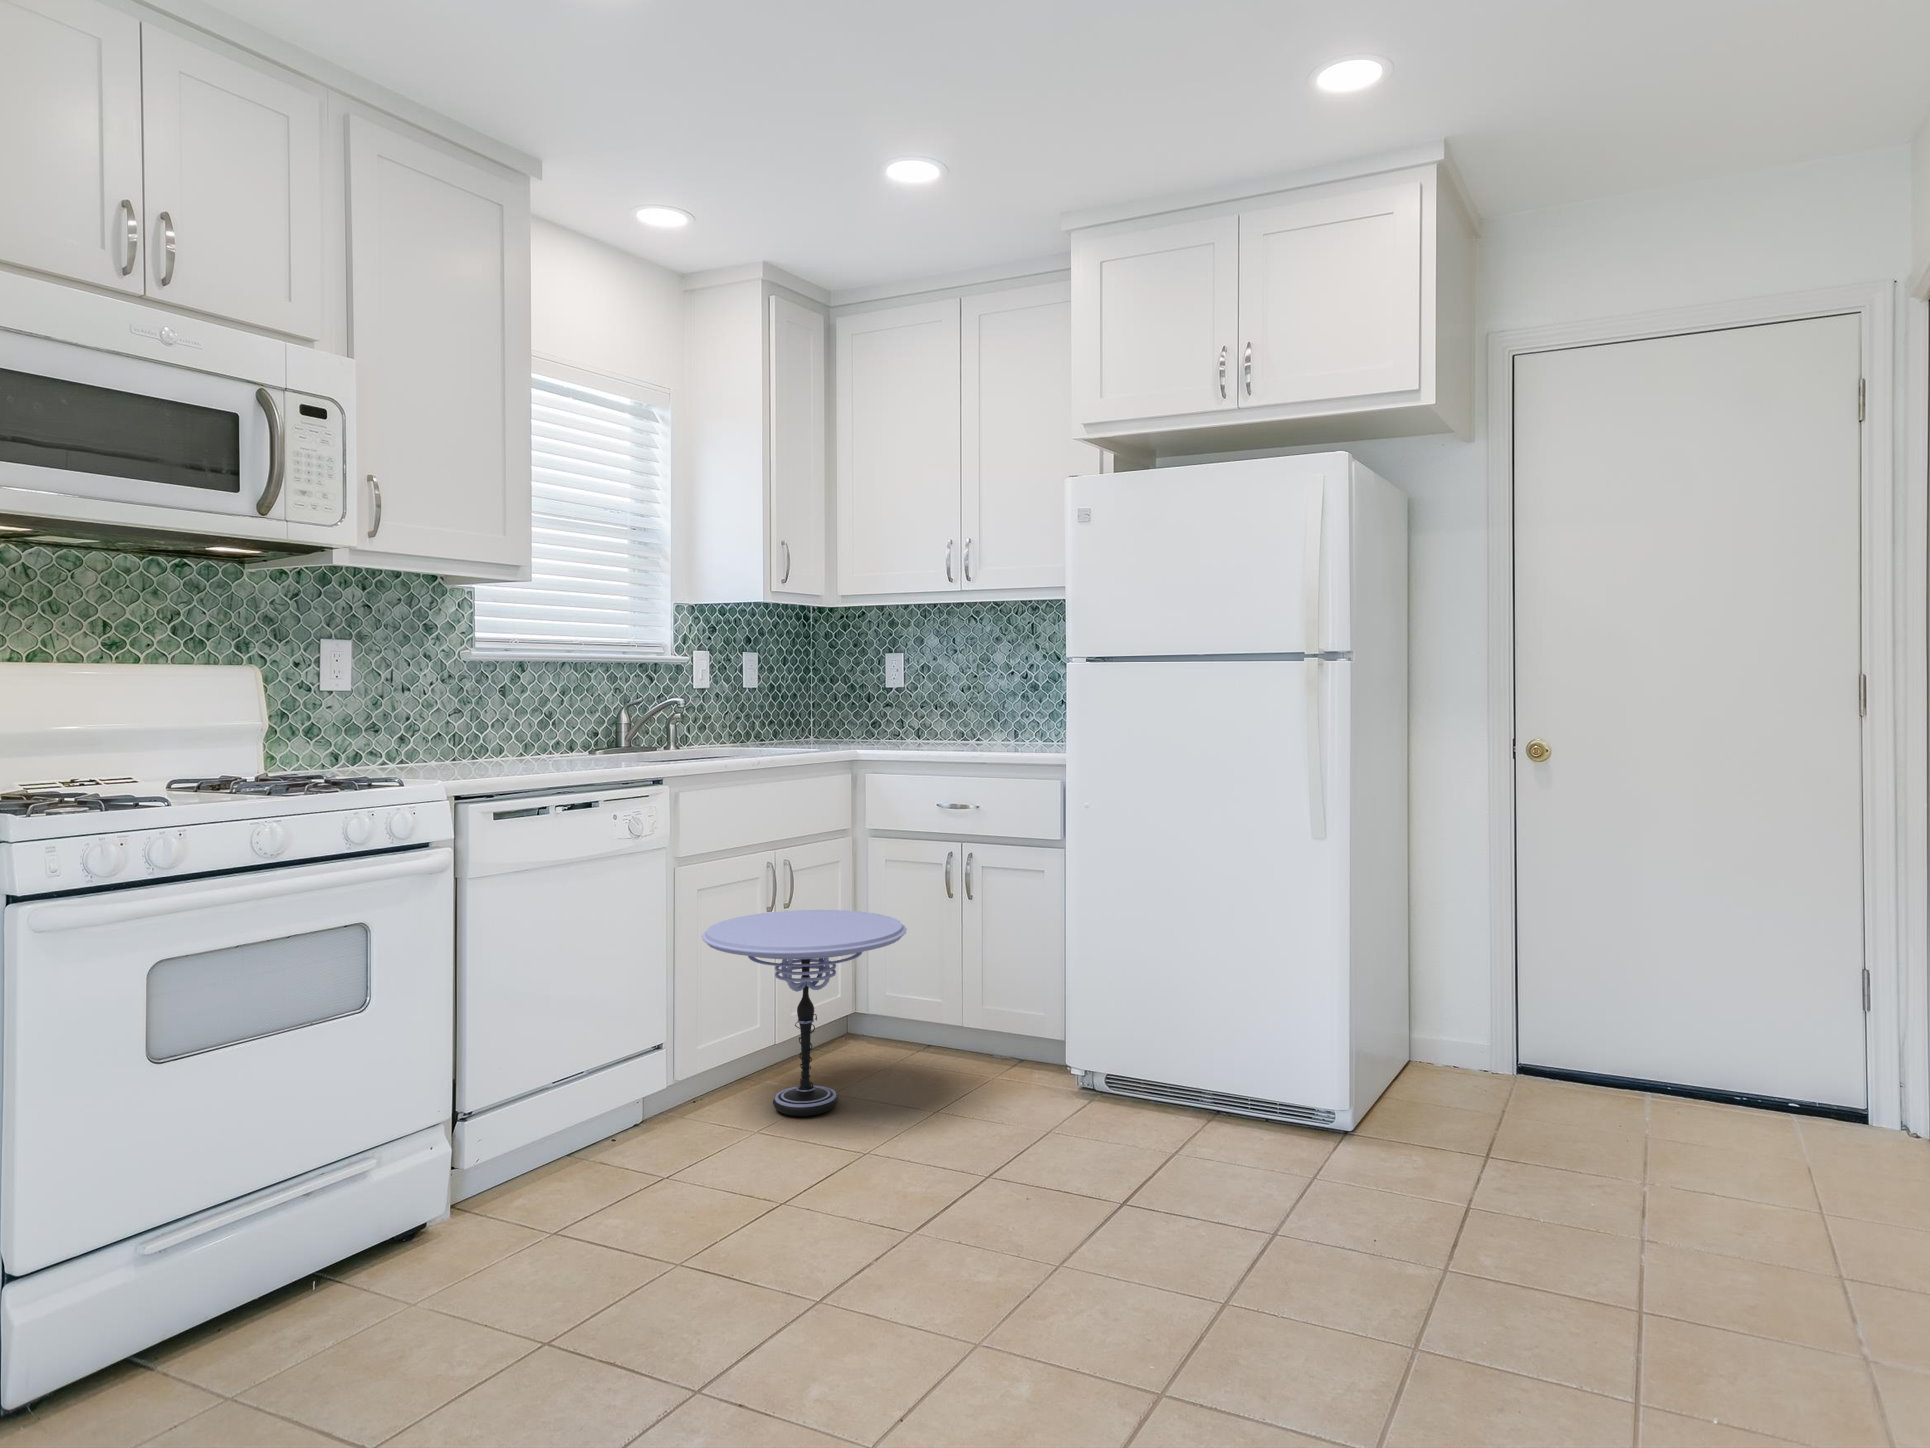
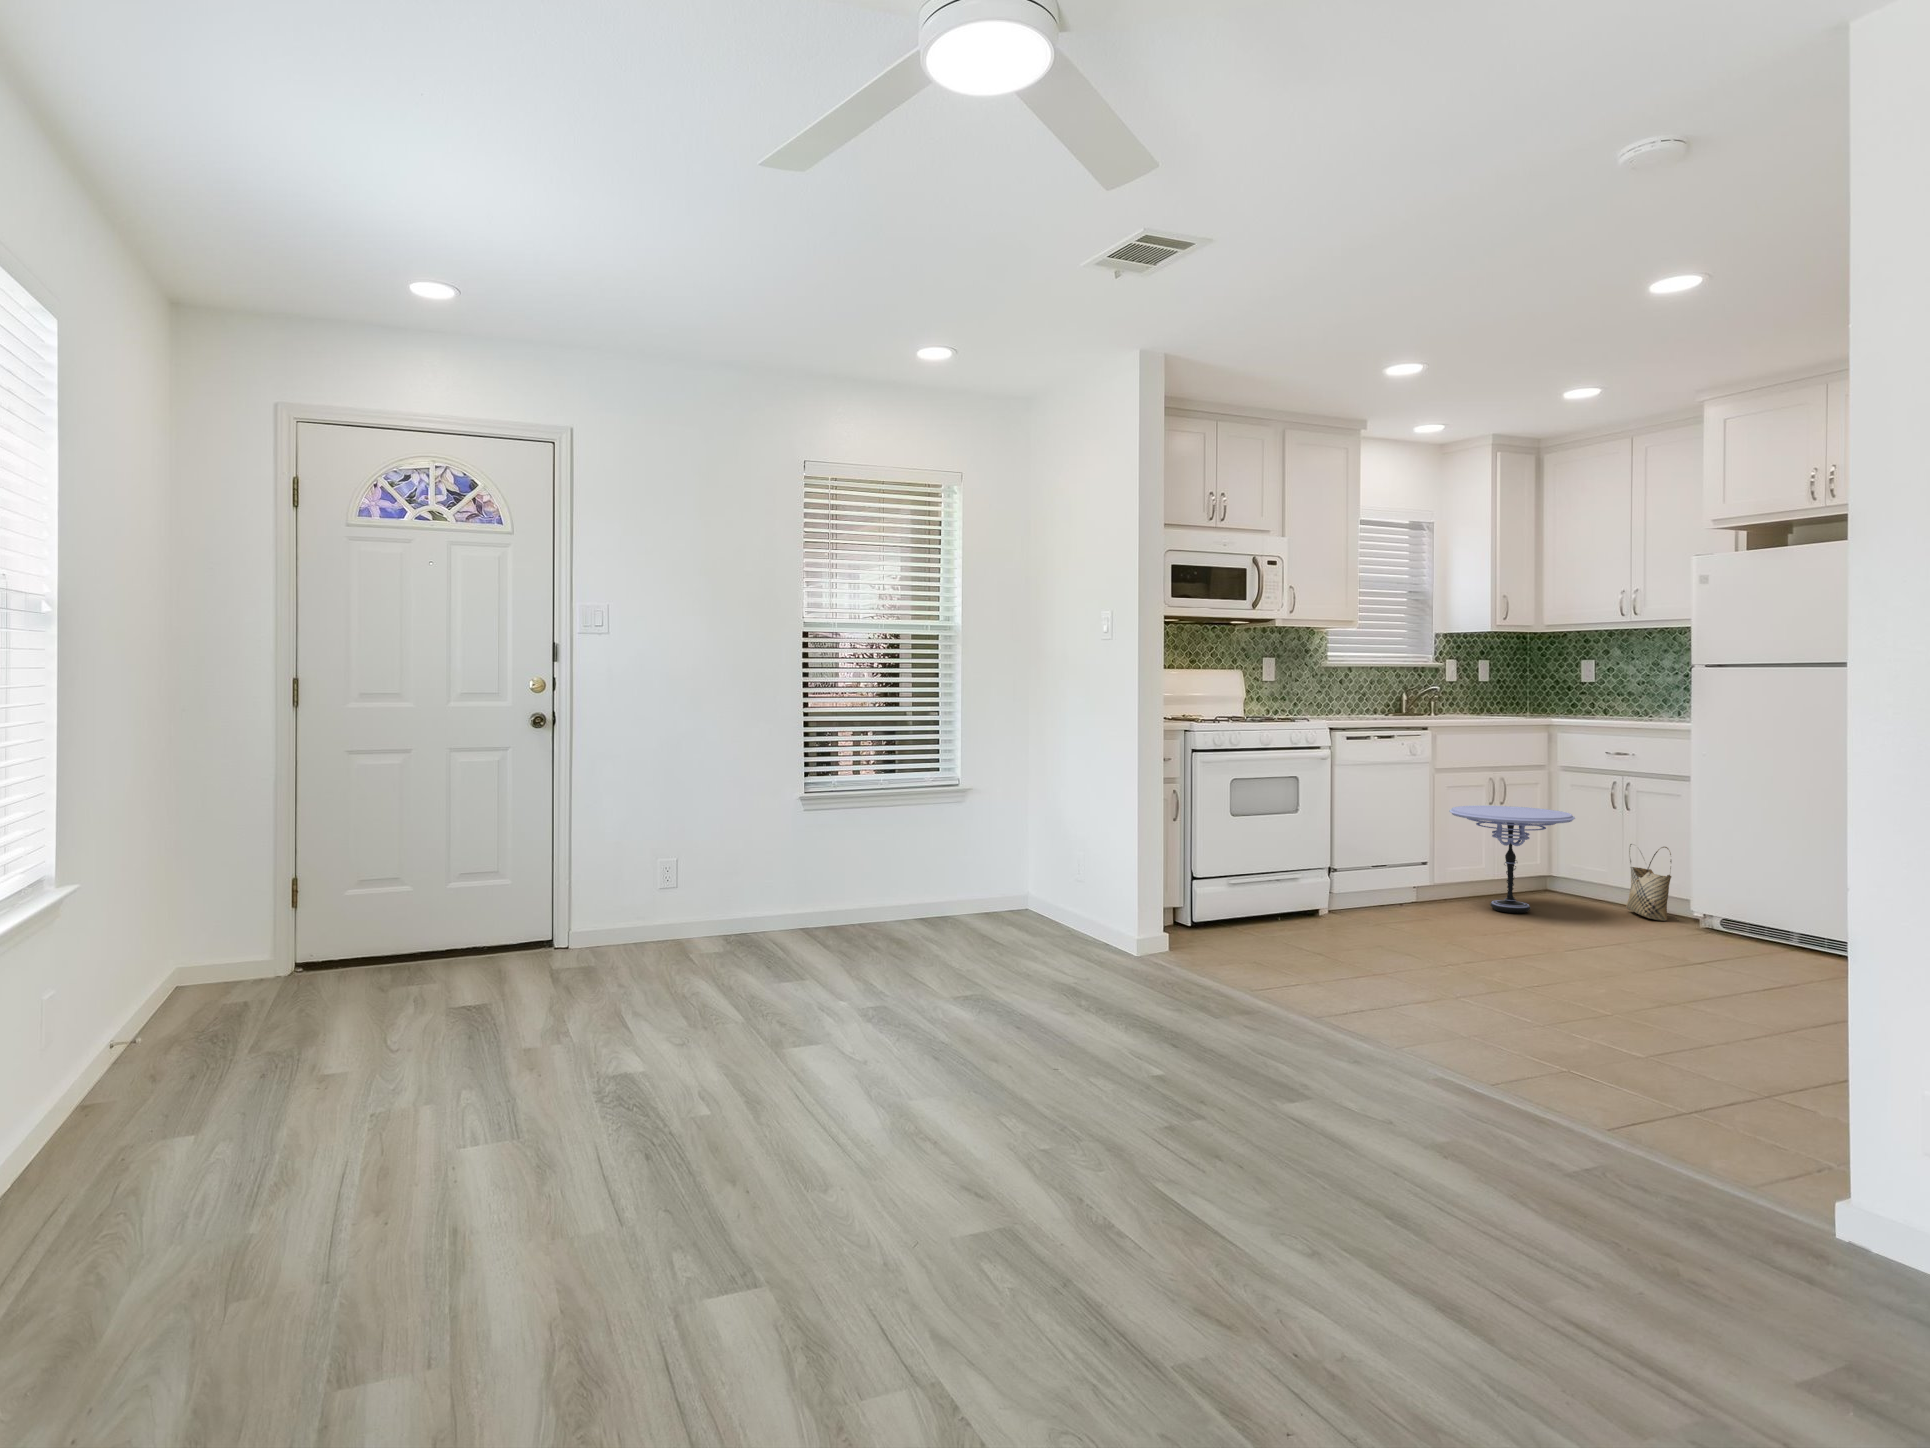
woven basket: none [970,954,1037,1080] -> present [1626,844,1671,921]

